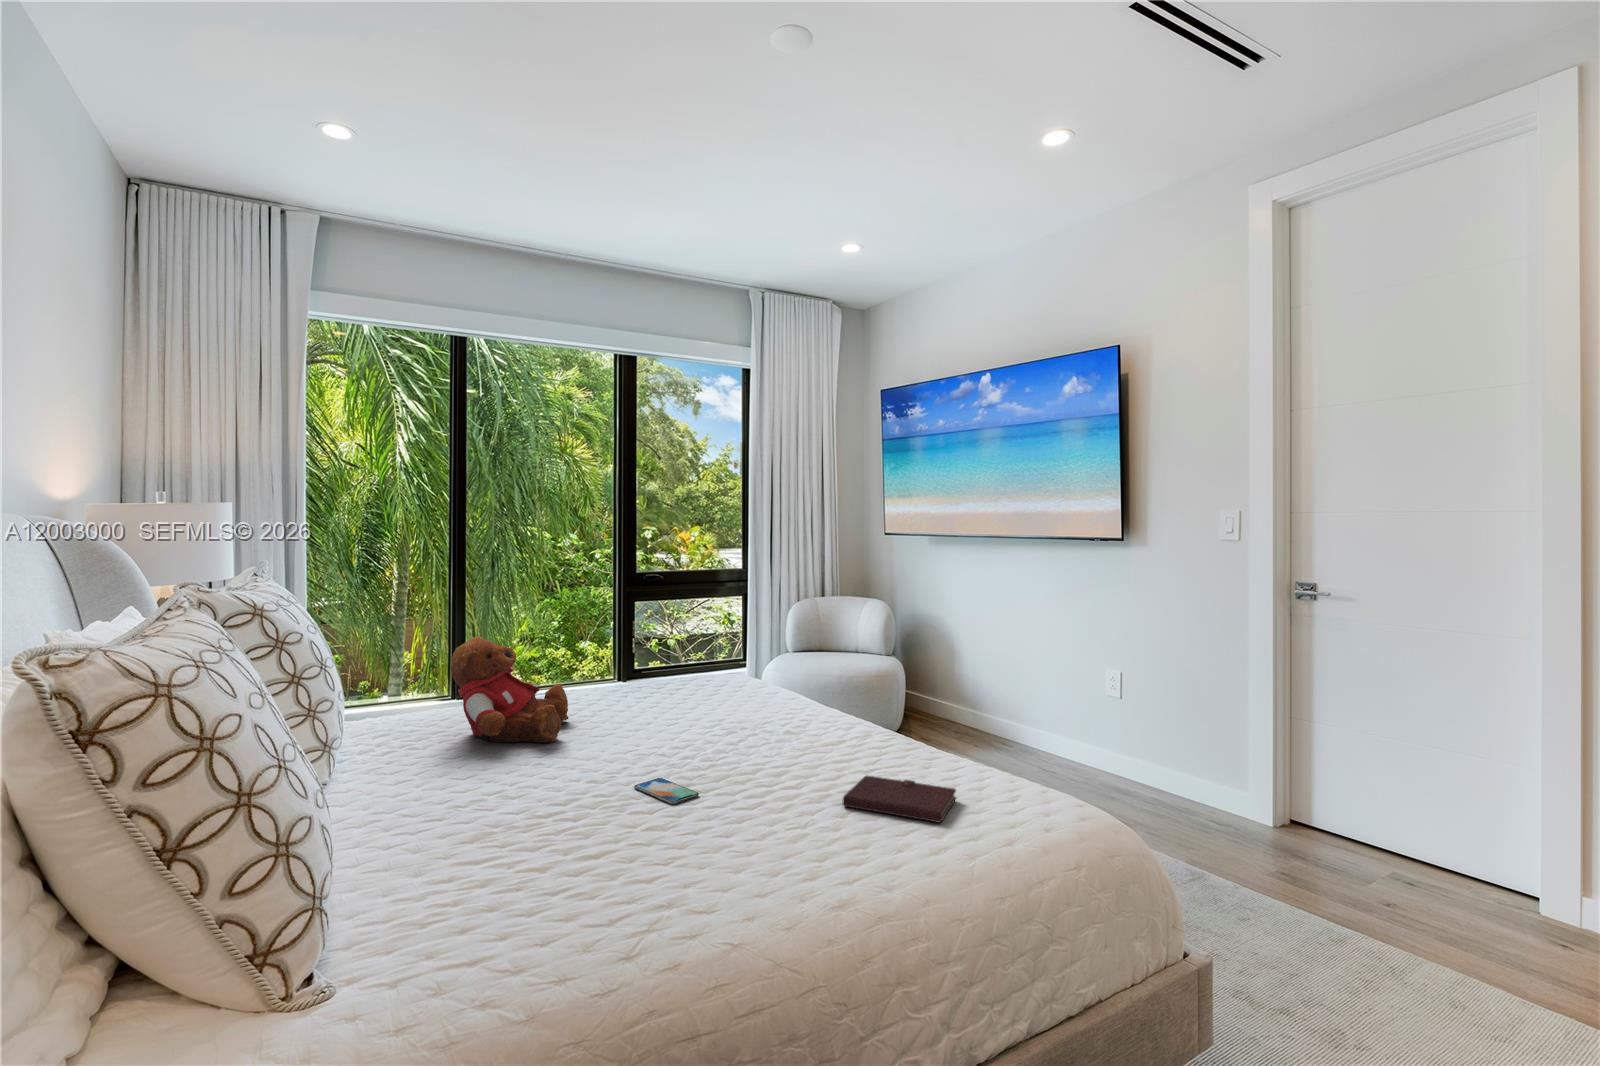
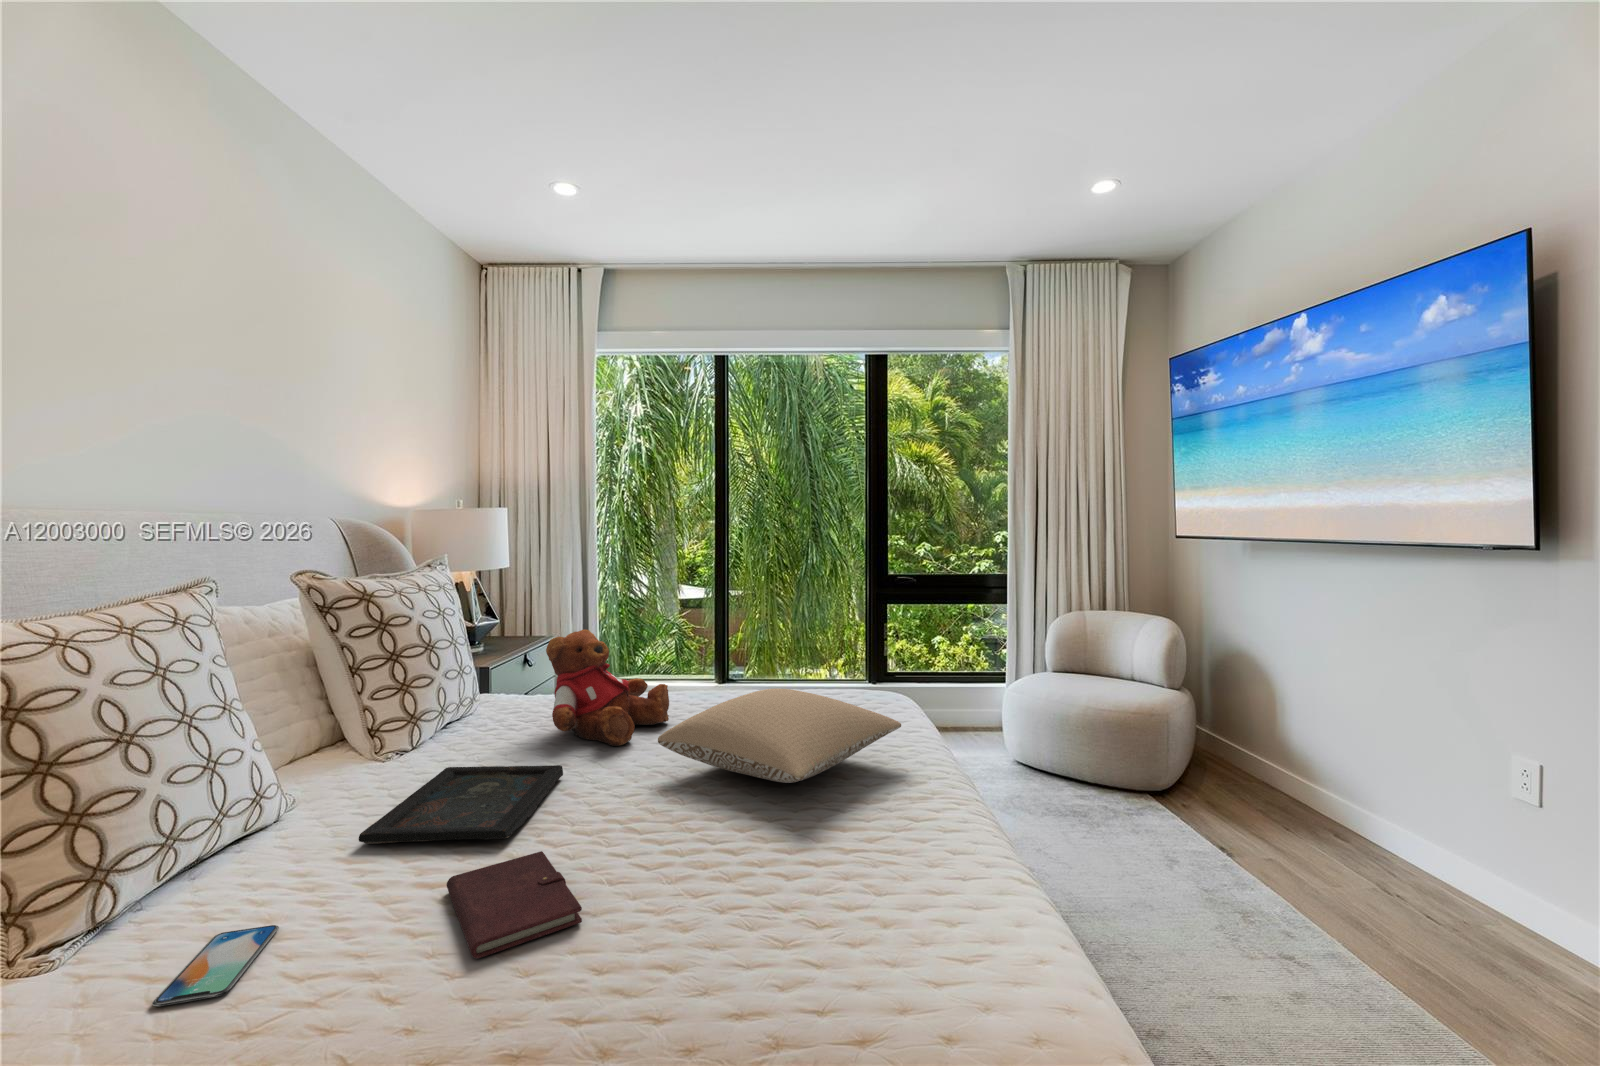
pillow: none [626,672,801,741] -> present [658,688,901,783]
tray: none [419,759,579,839] -> present [359,765,563,844]
notebook: present [843,776,956,822] -> present [447,851,582,959]
smartphone: present [634,778,699,804] -> present [152,925,279,1007]

